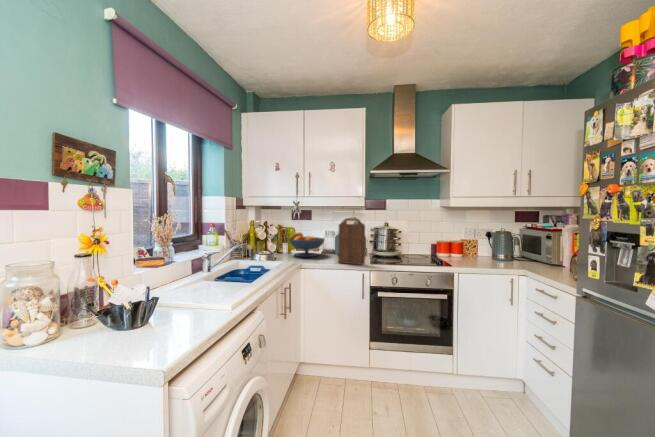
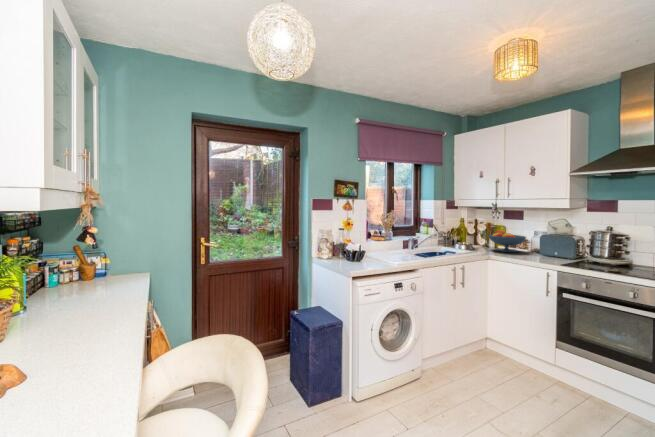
cutting board: present [338,218,365,264] -> none [523,218,550,263]

